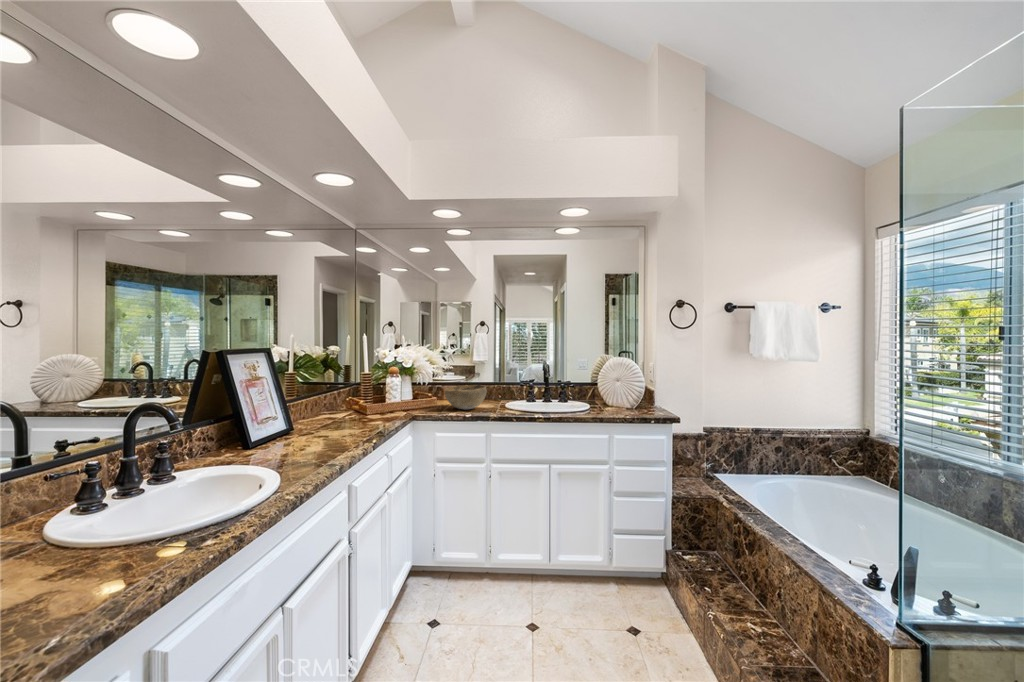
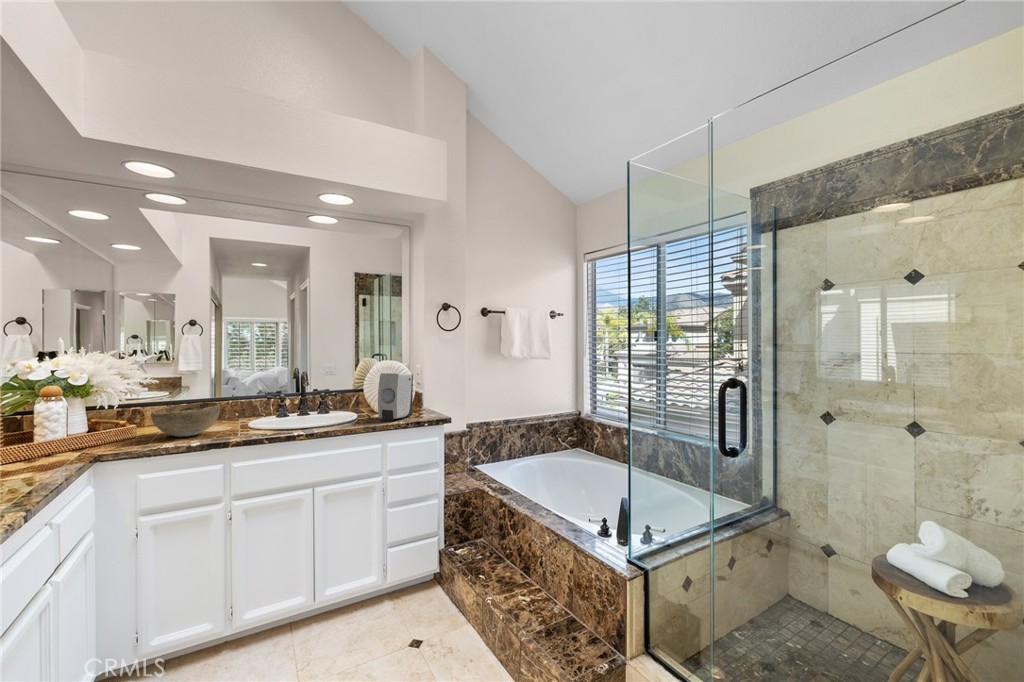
soap dispenser: none [608,369,643,415] -> present [378,373,413,421]

